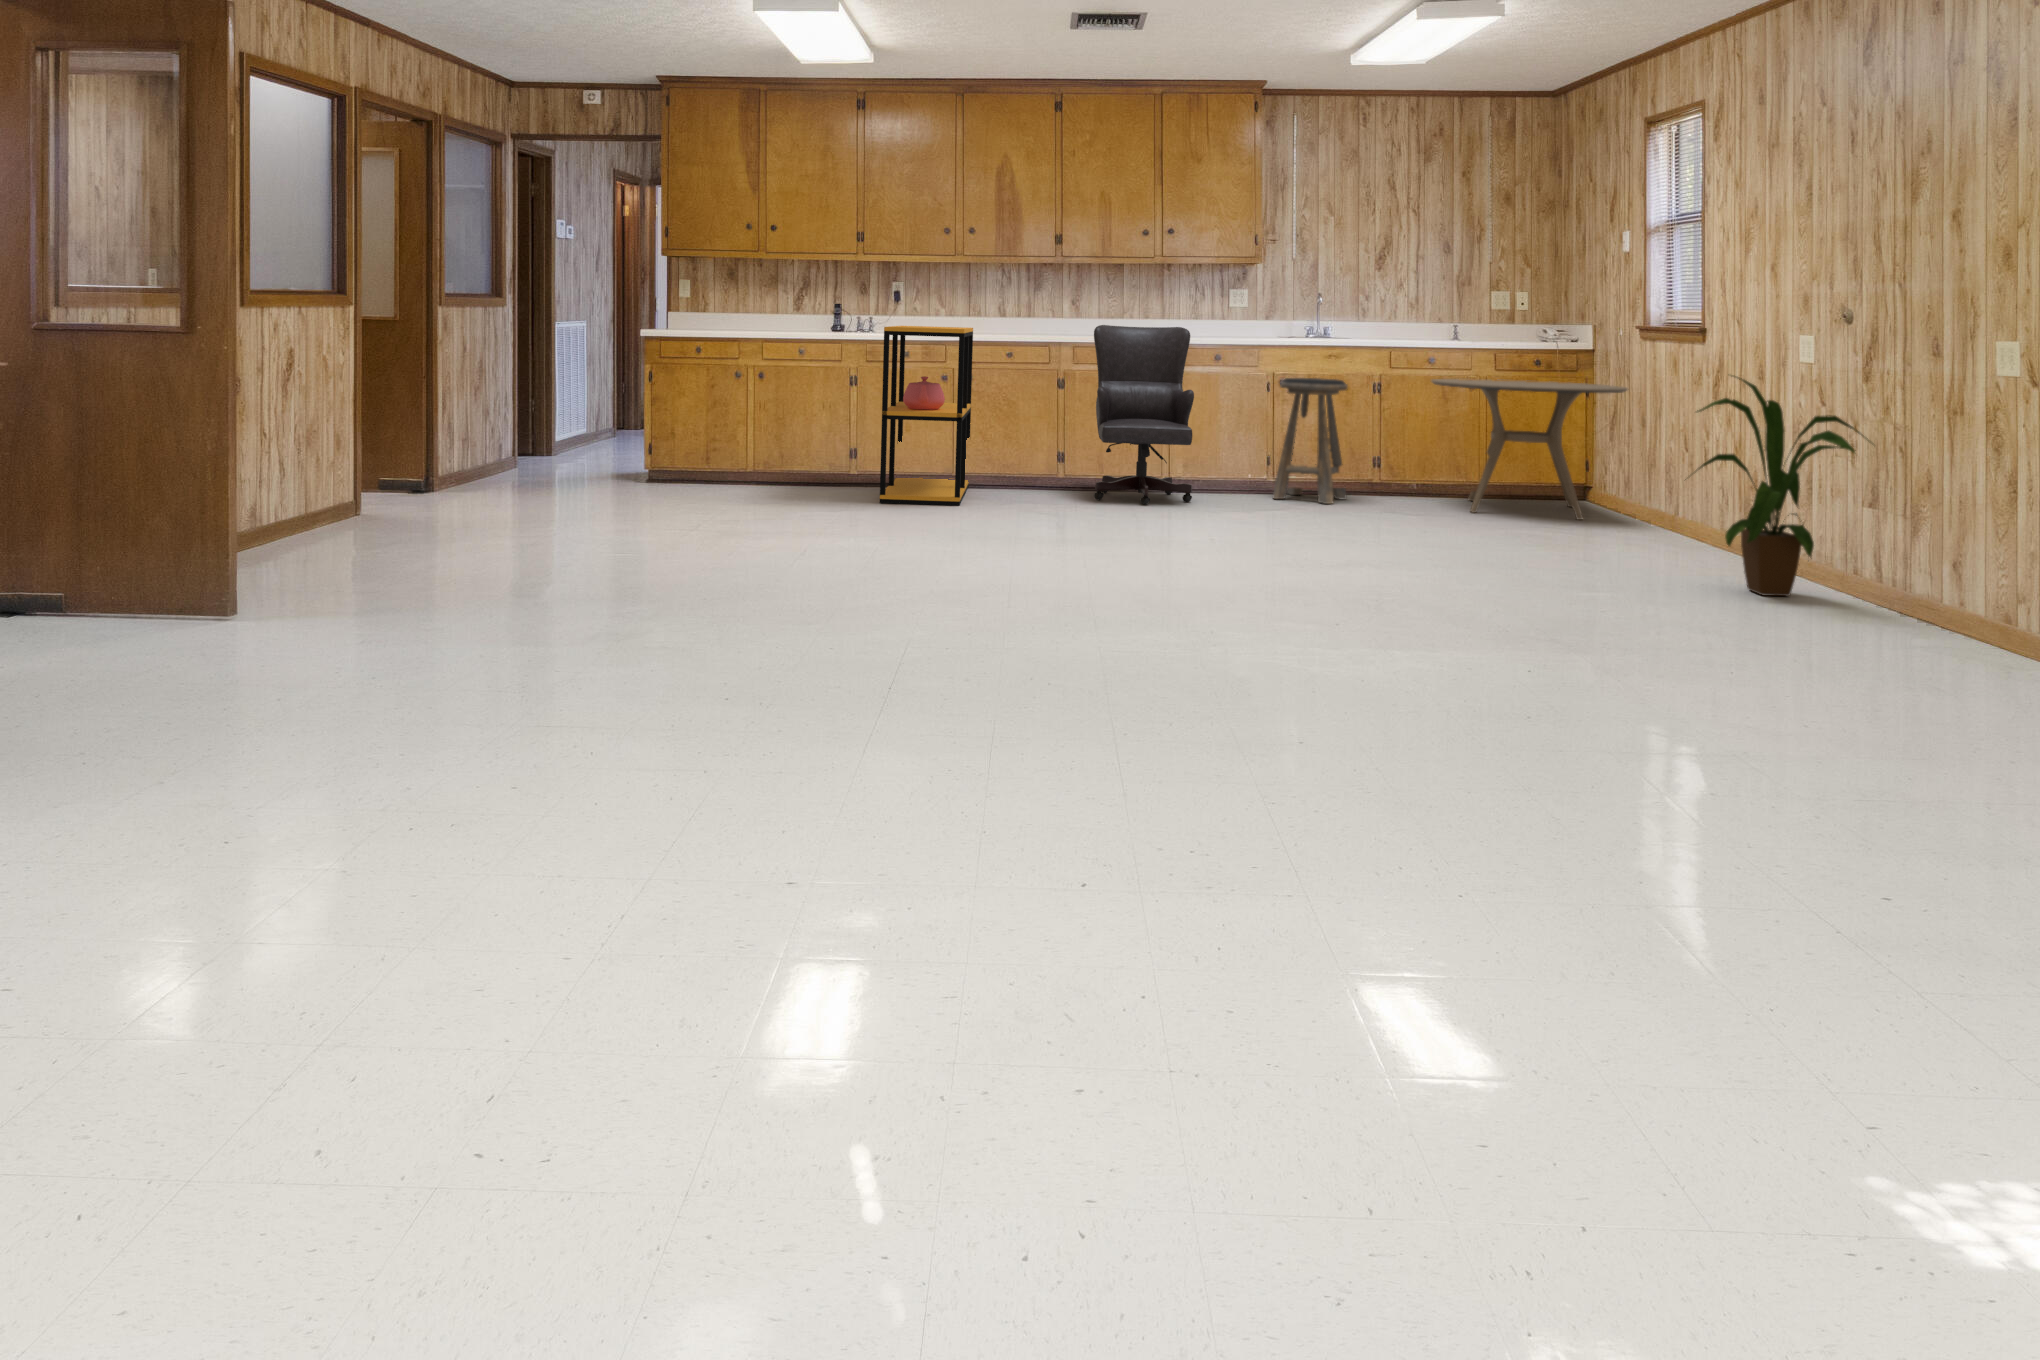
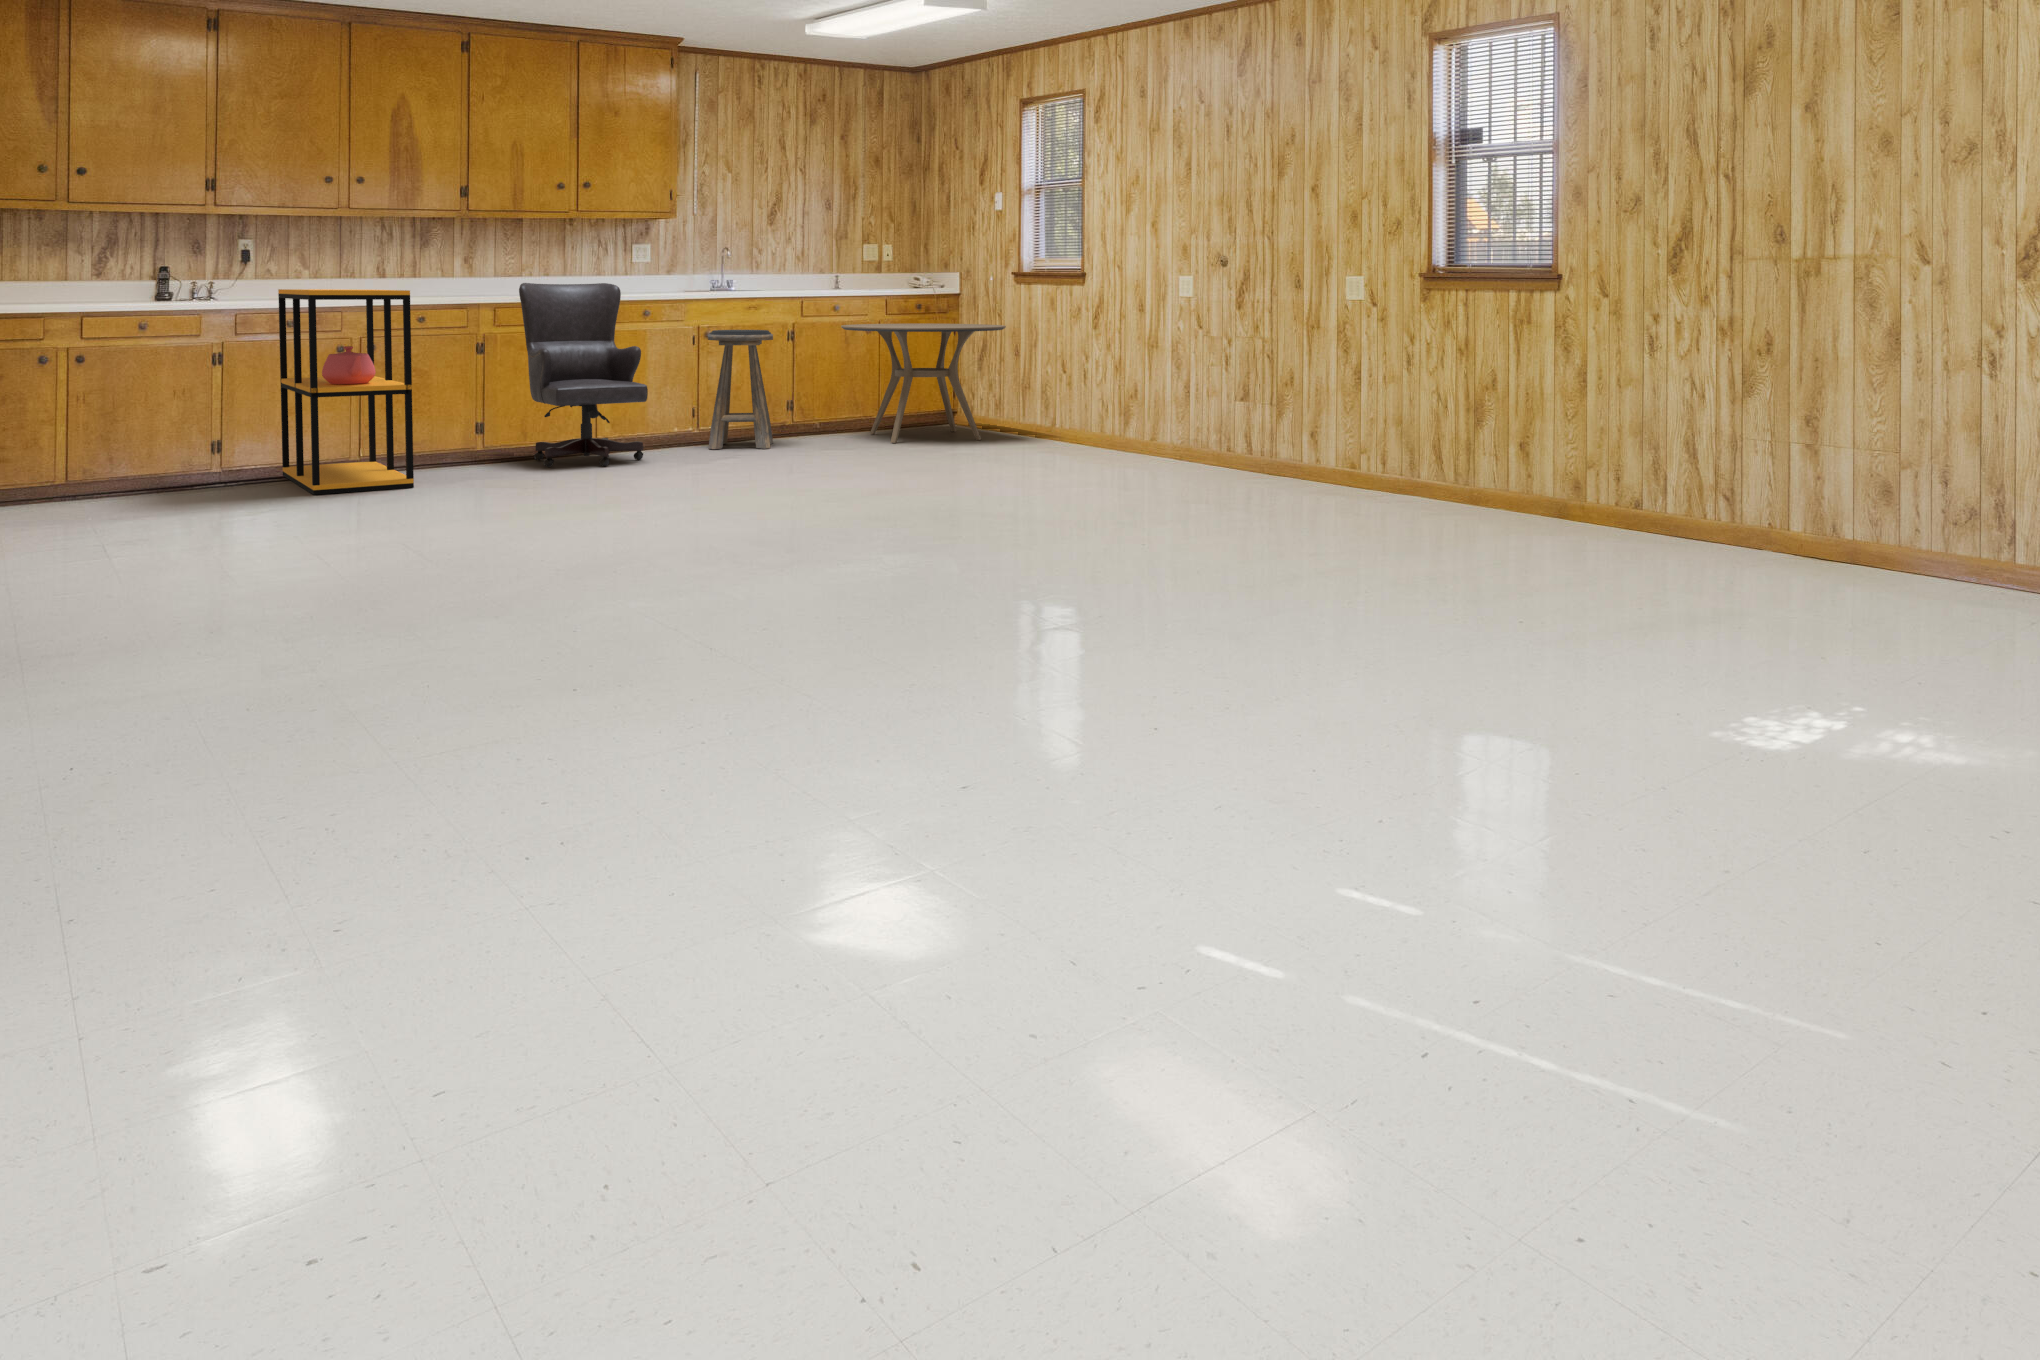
house plant: present [1685,377,1868,596] -> none [1128,308,1254,476]

